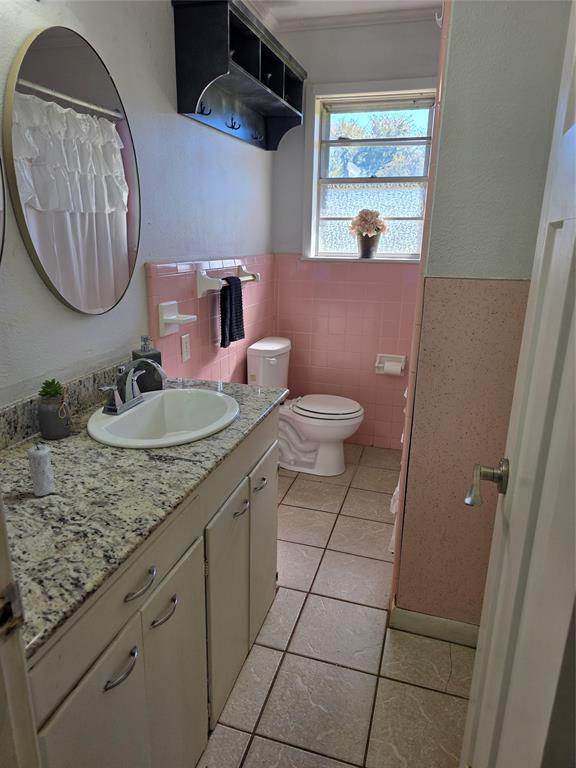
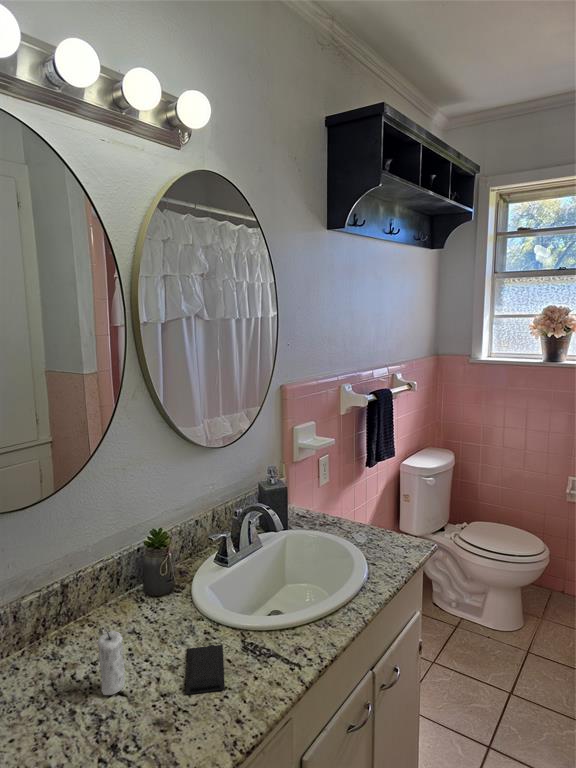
soap bar: none [102,457,144,486] -> present [186,645,225,694]

